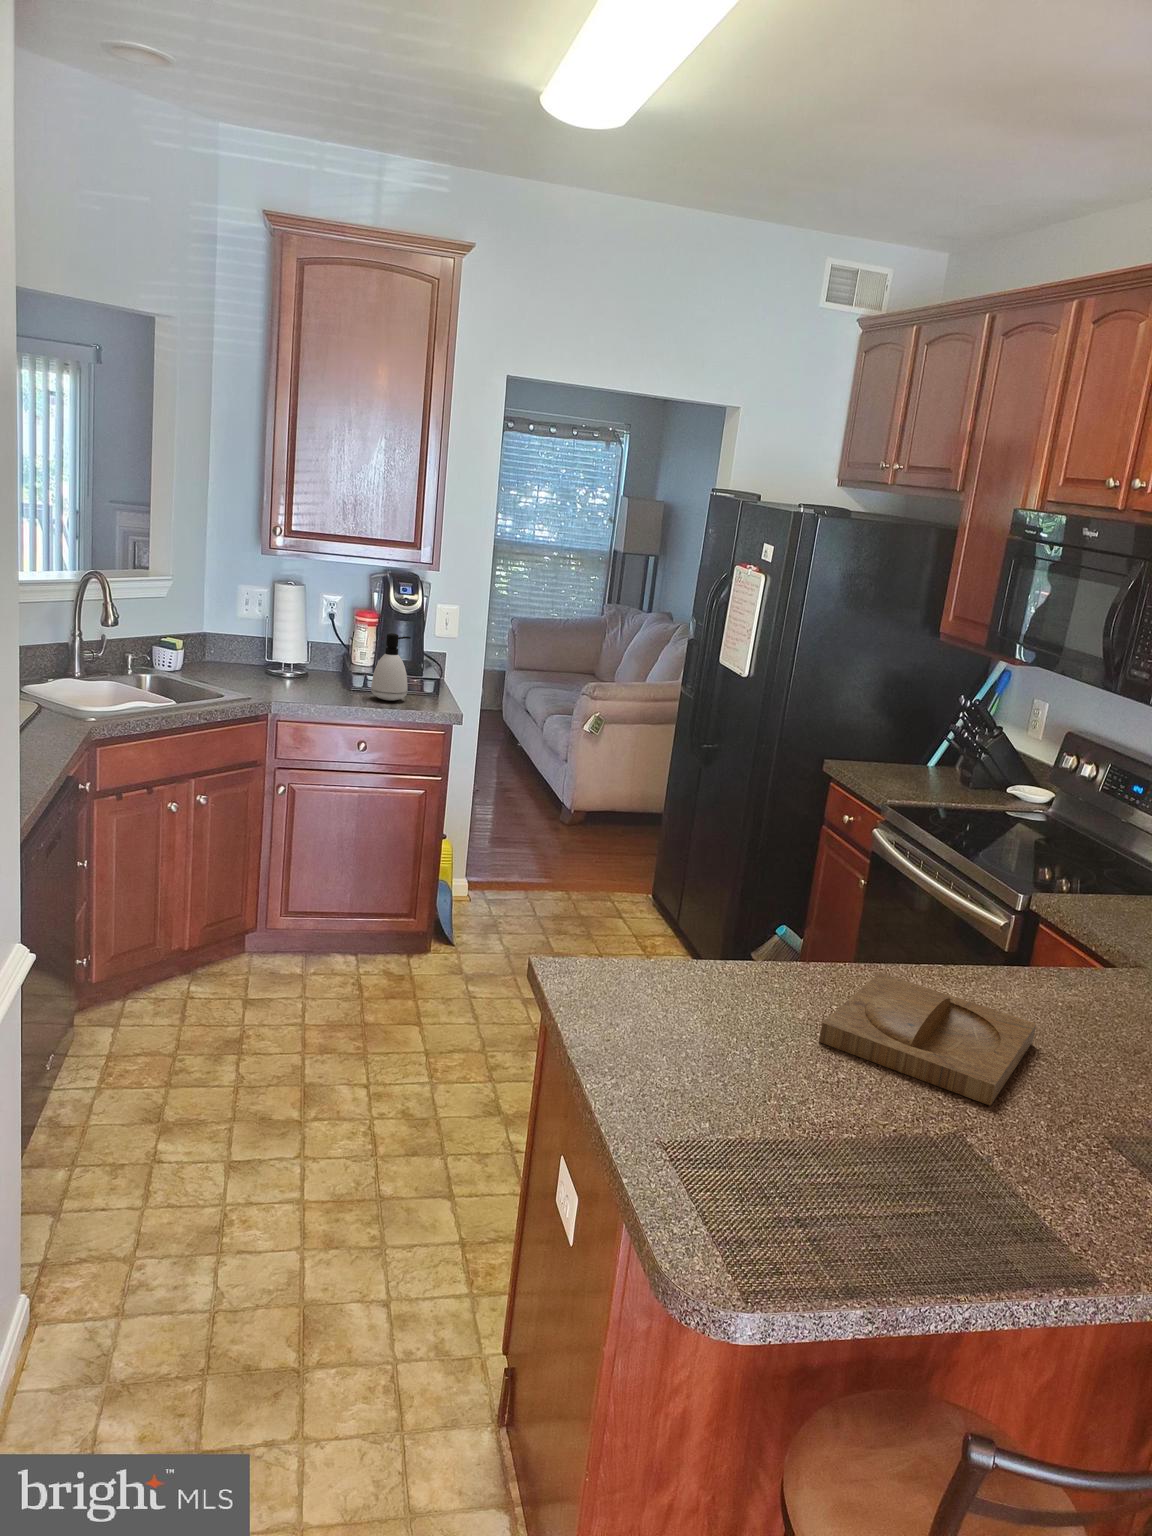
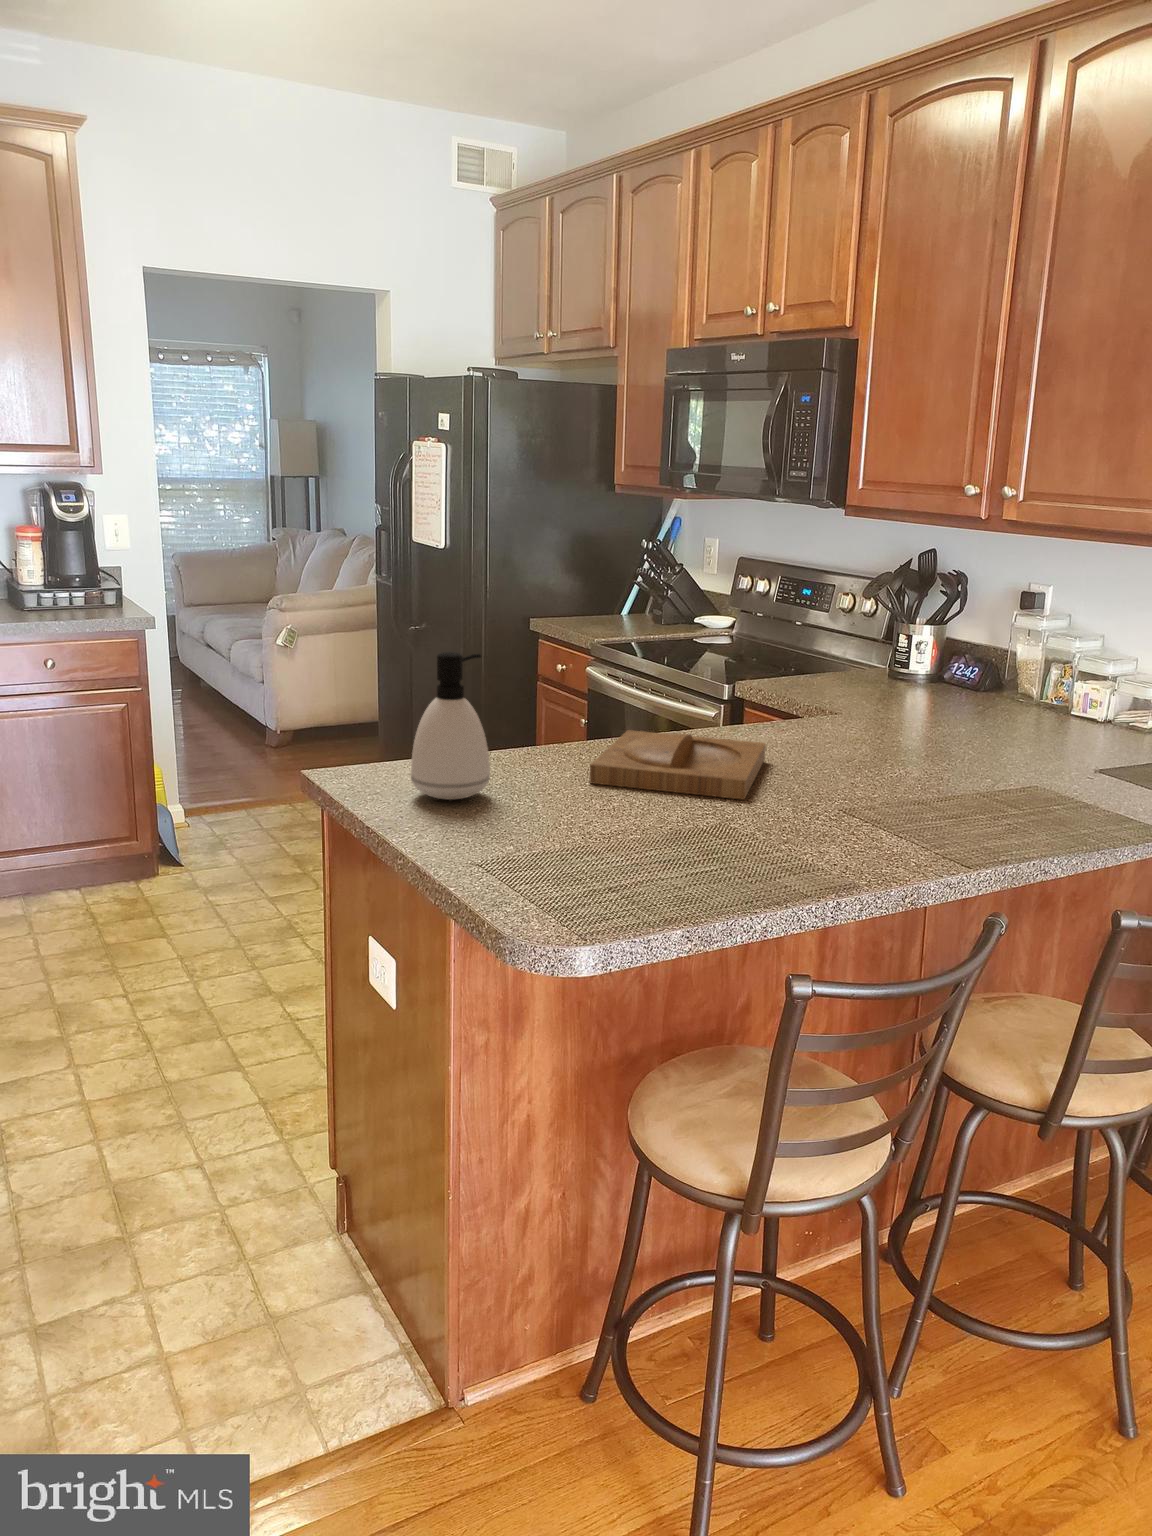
soap dispenser: present [371,633,411,701] -> present [411,651,490,800]

